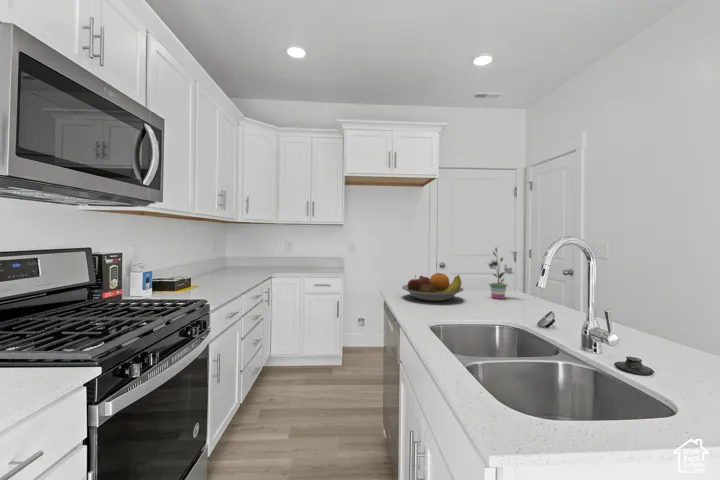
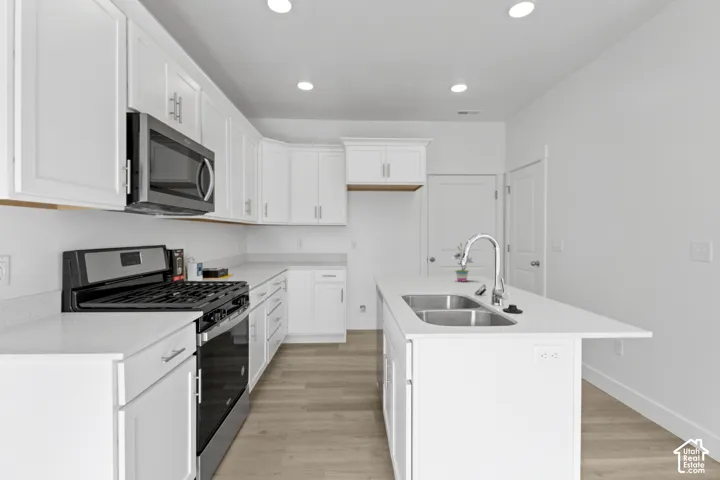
fruit bowl: present [402,273,464,301] -> none [389,262,435,283]

